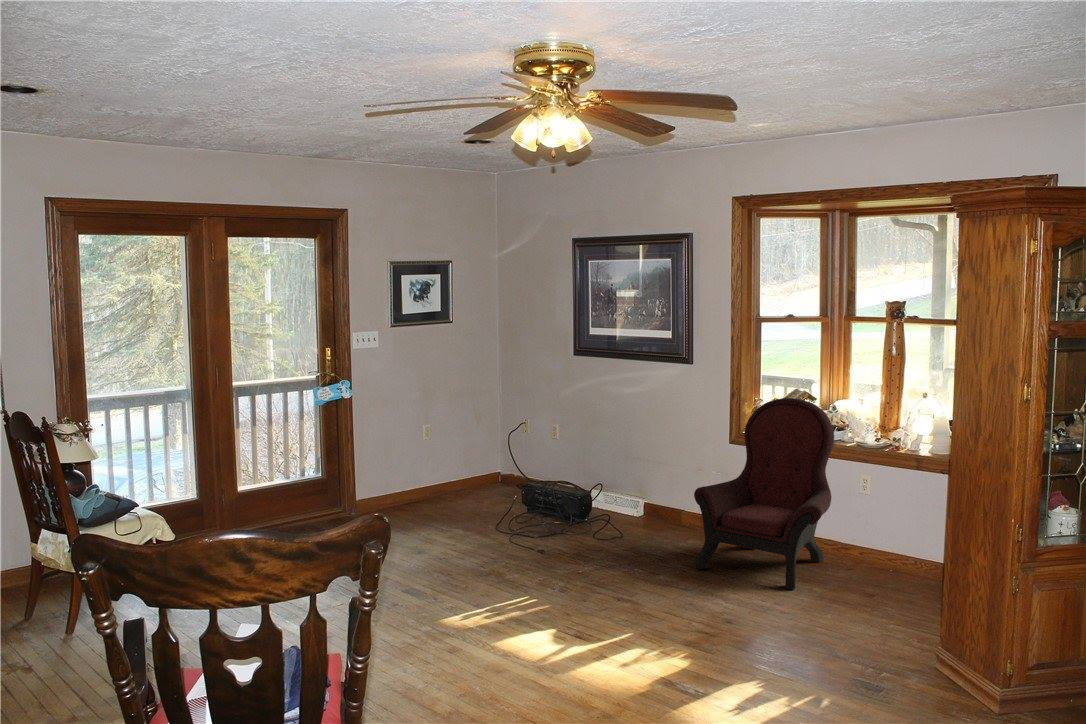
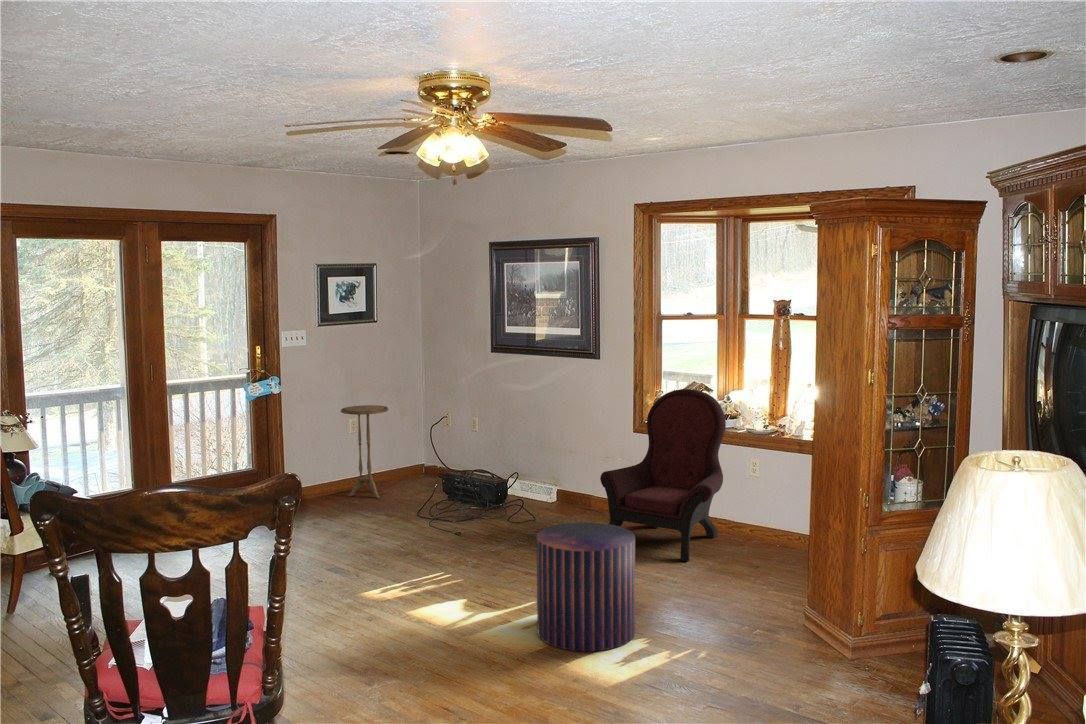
side table: none [413,410,463,509] -> present [341,405,388,498]
pouf: none [633,548,745,695] -> present [537,522,635,652]

